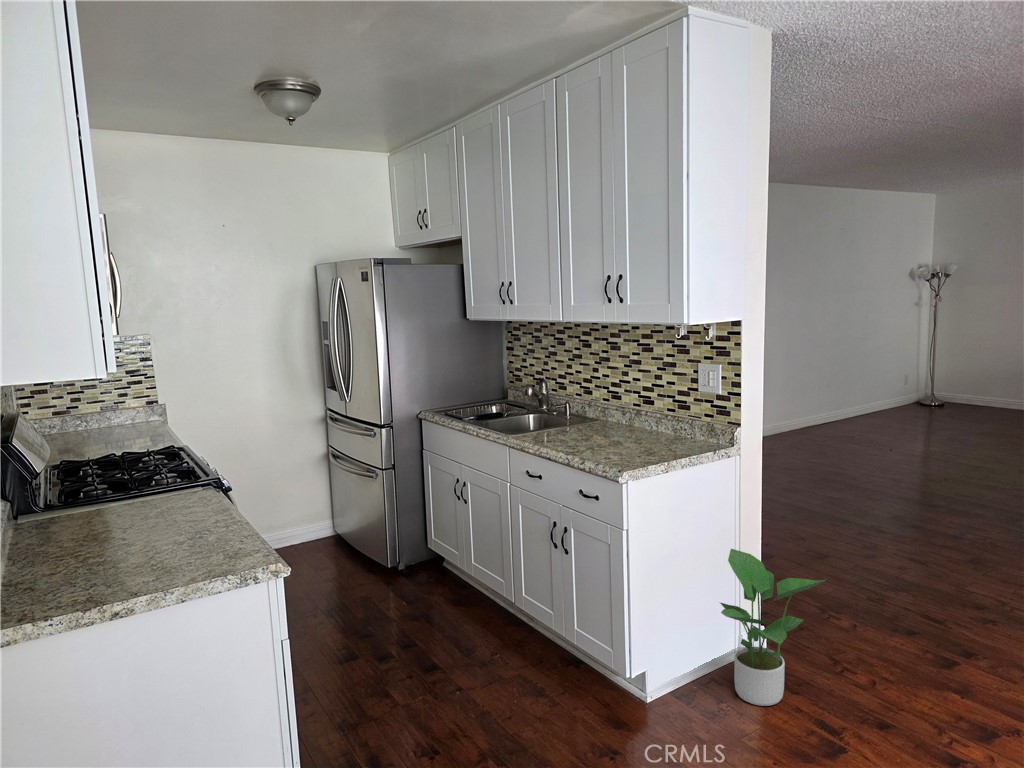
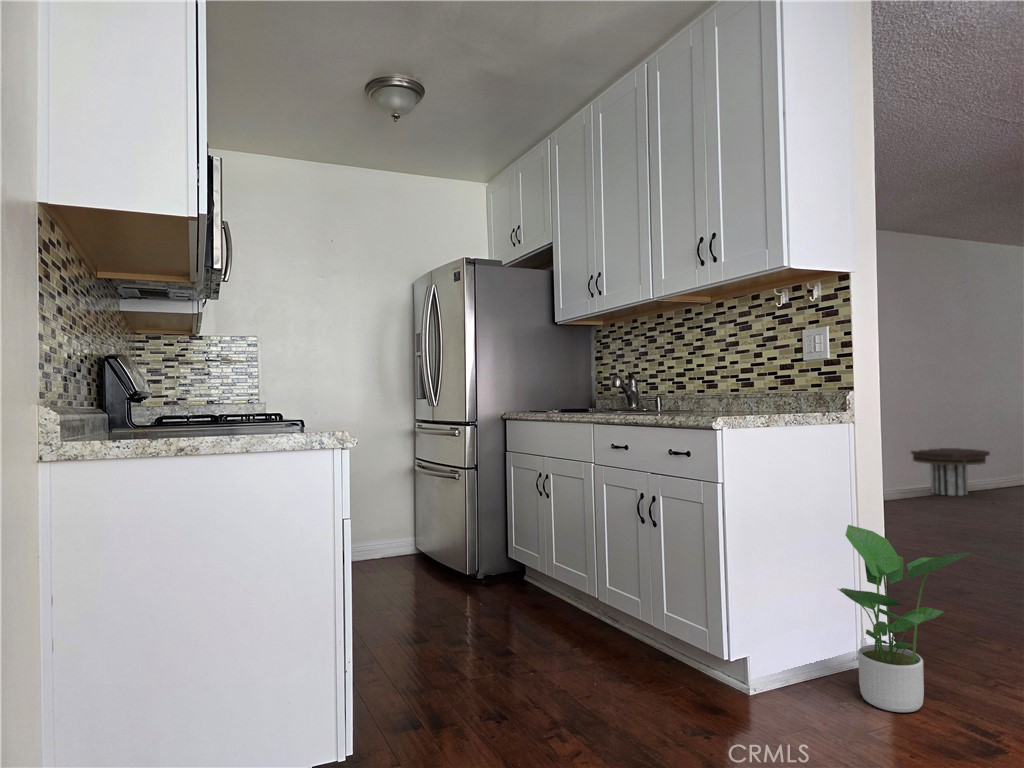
side table: none [795,391,865,438] -> present [911,448,990,496]

